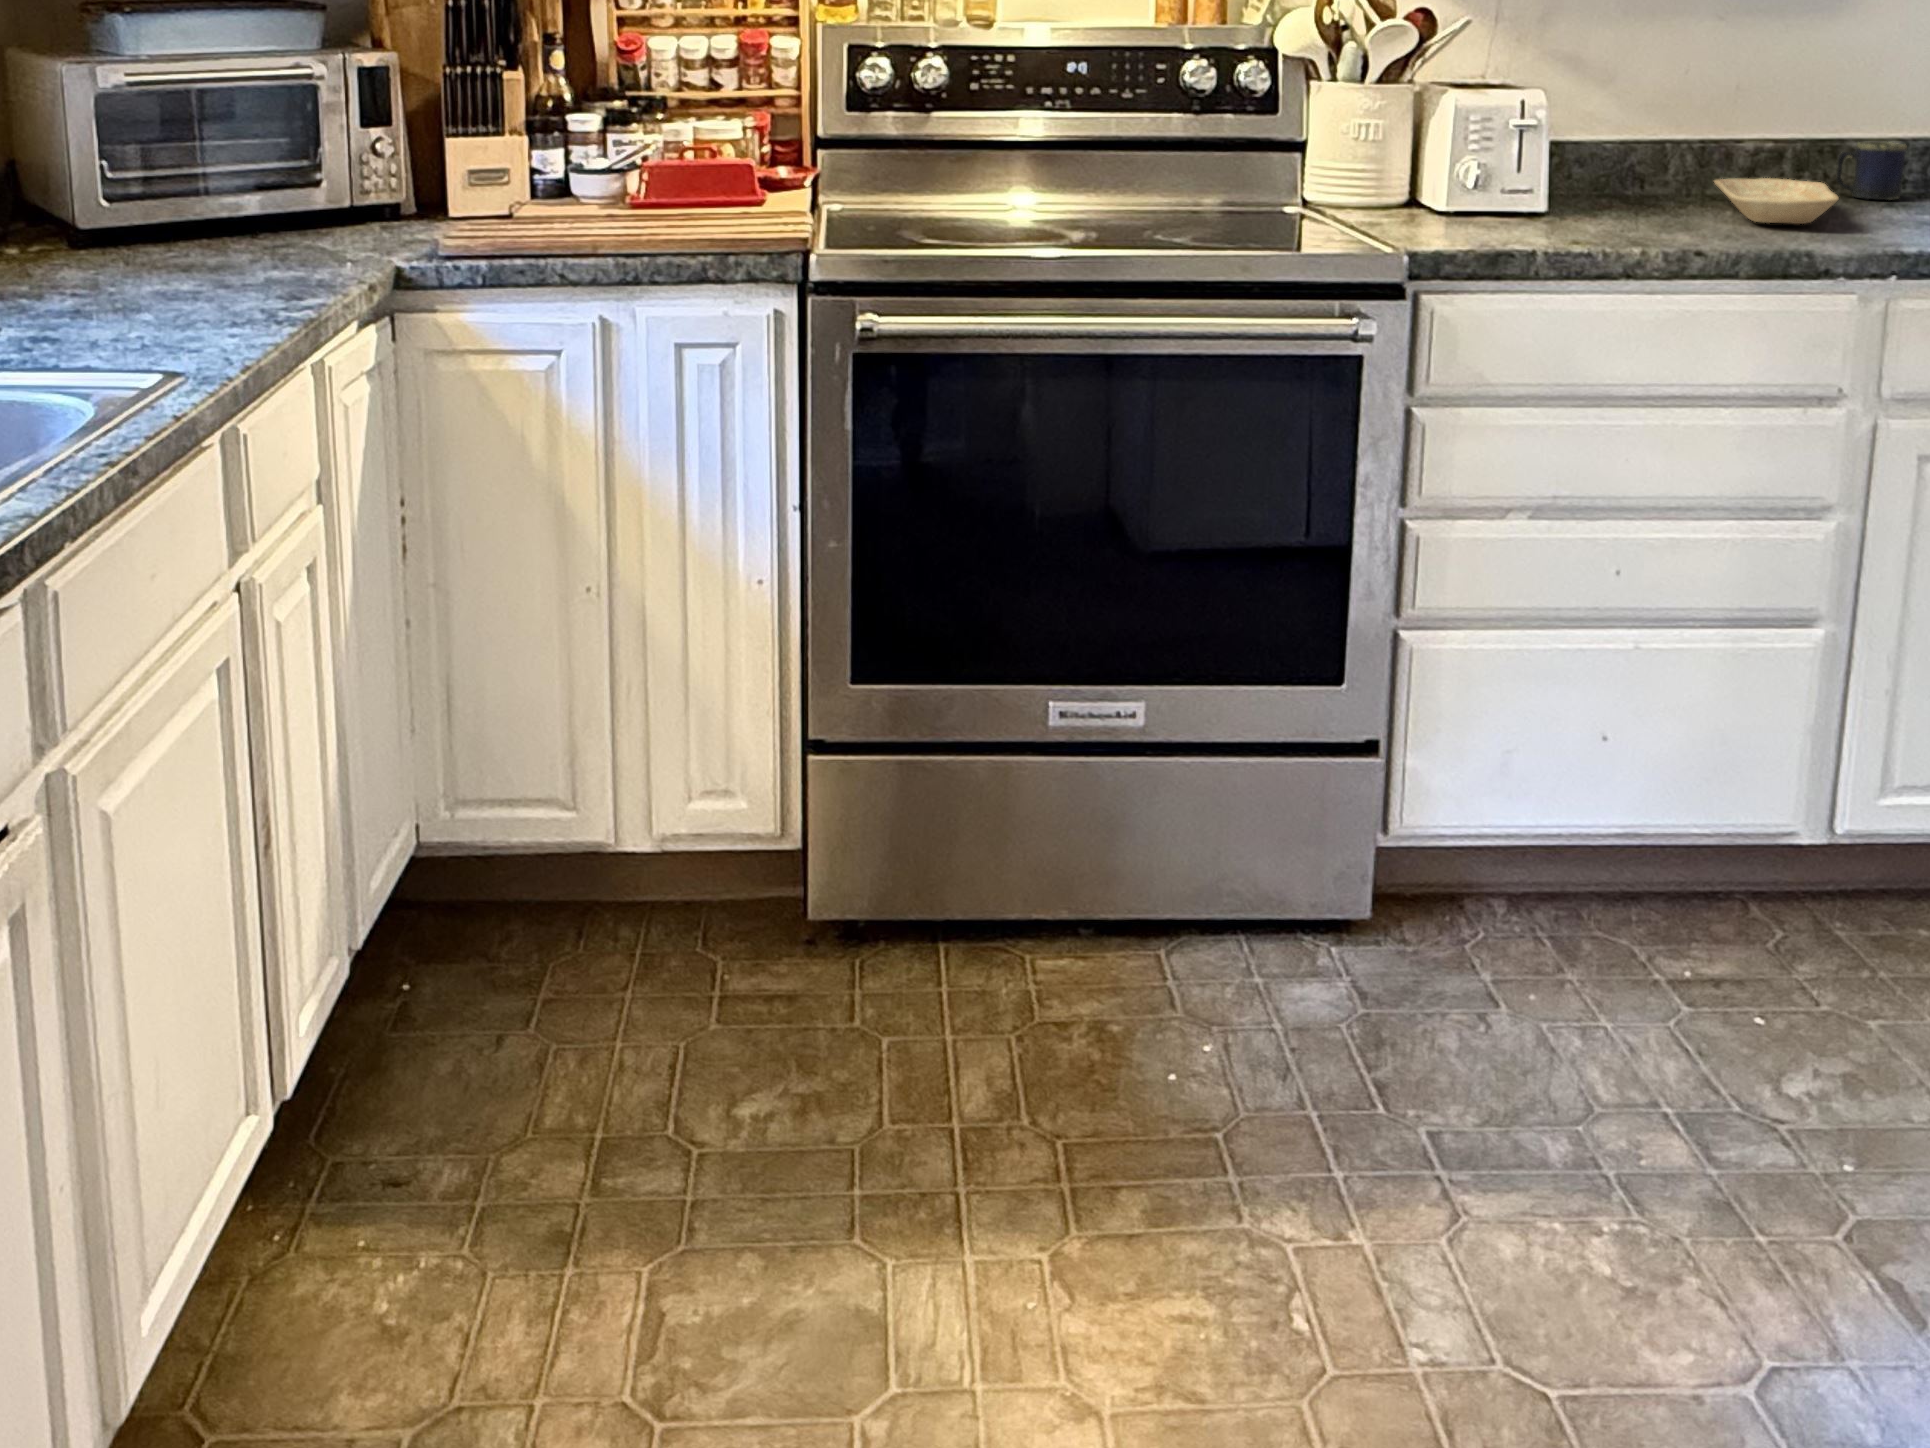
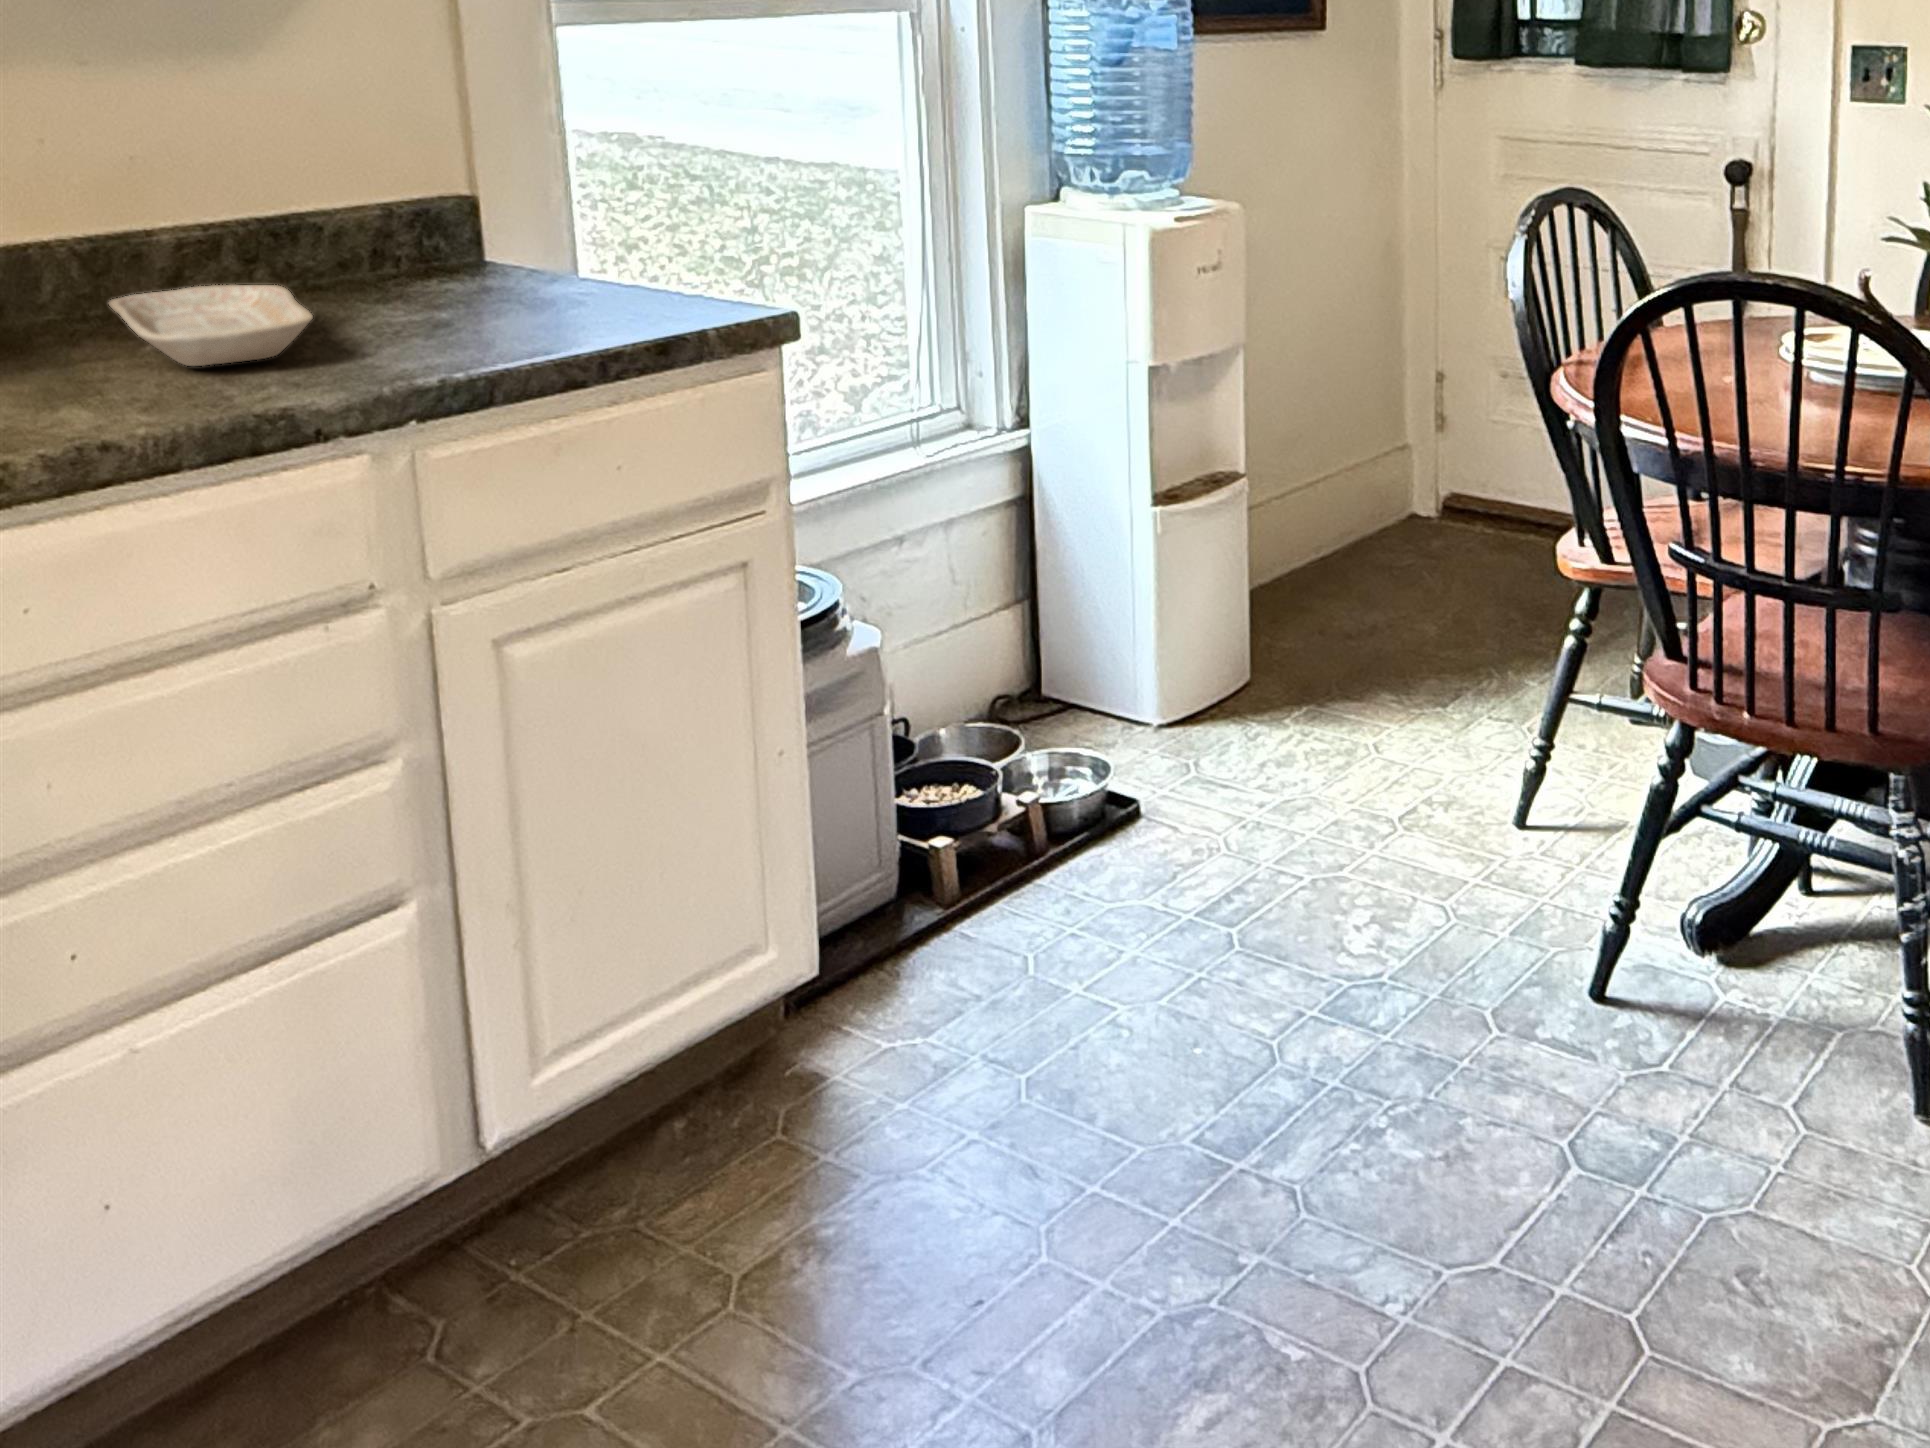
mug: present [1837,142,1907,200] -> none [297,216,395,295]

